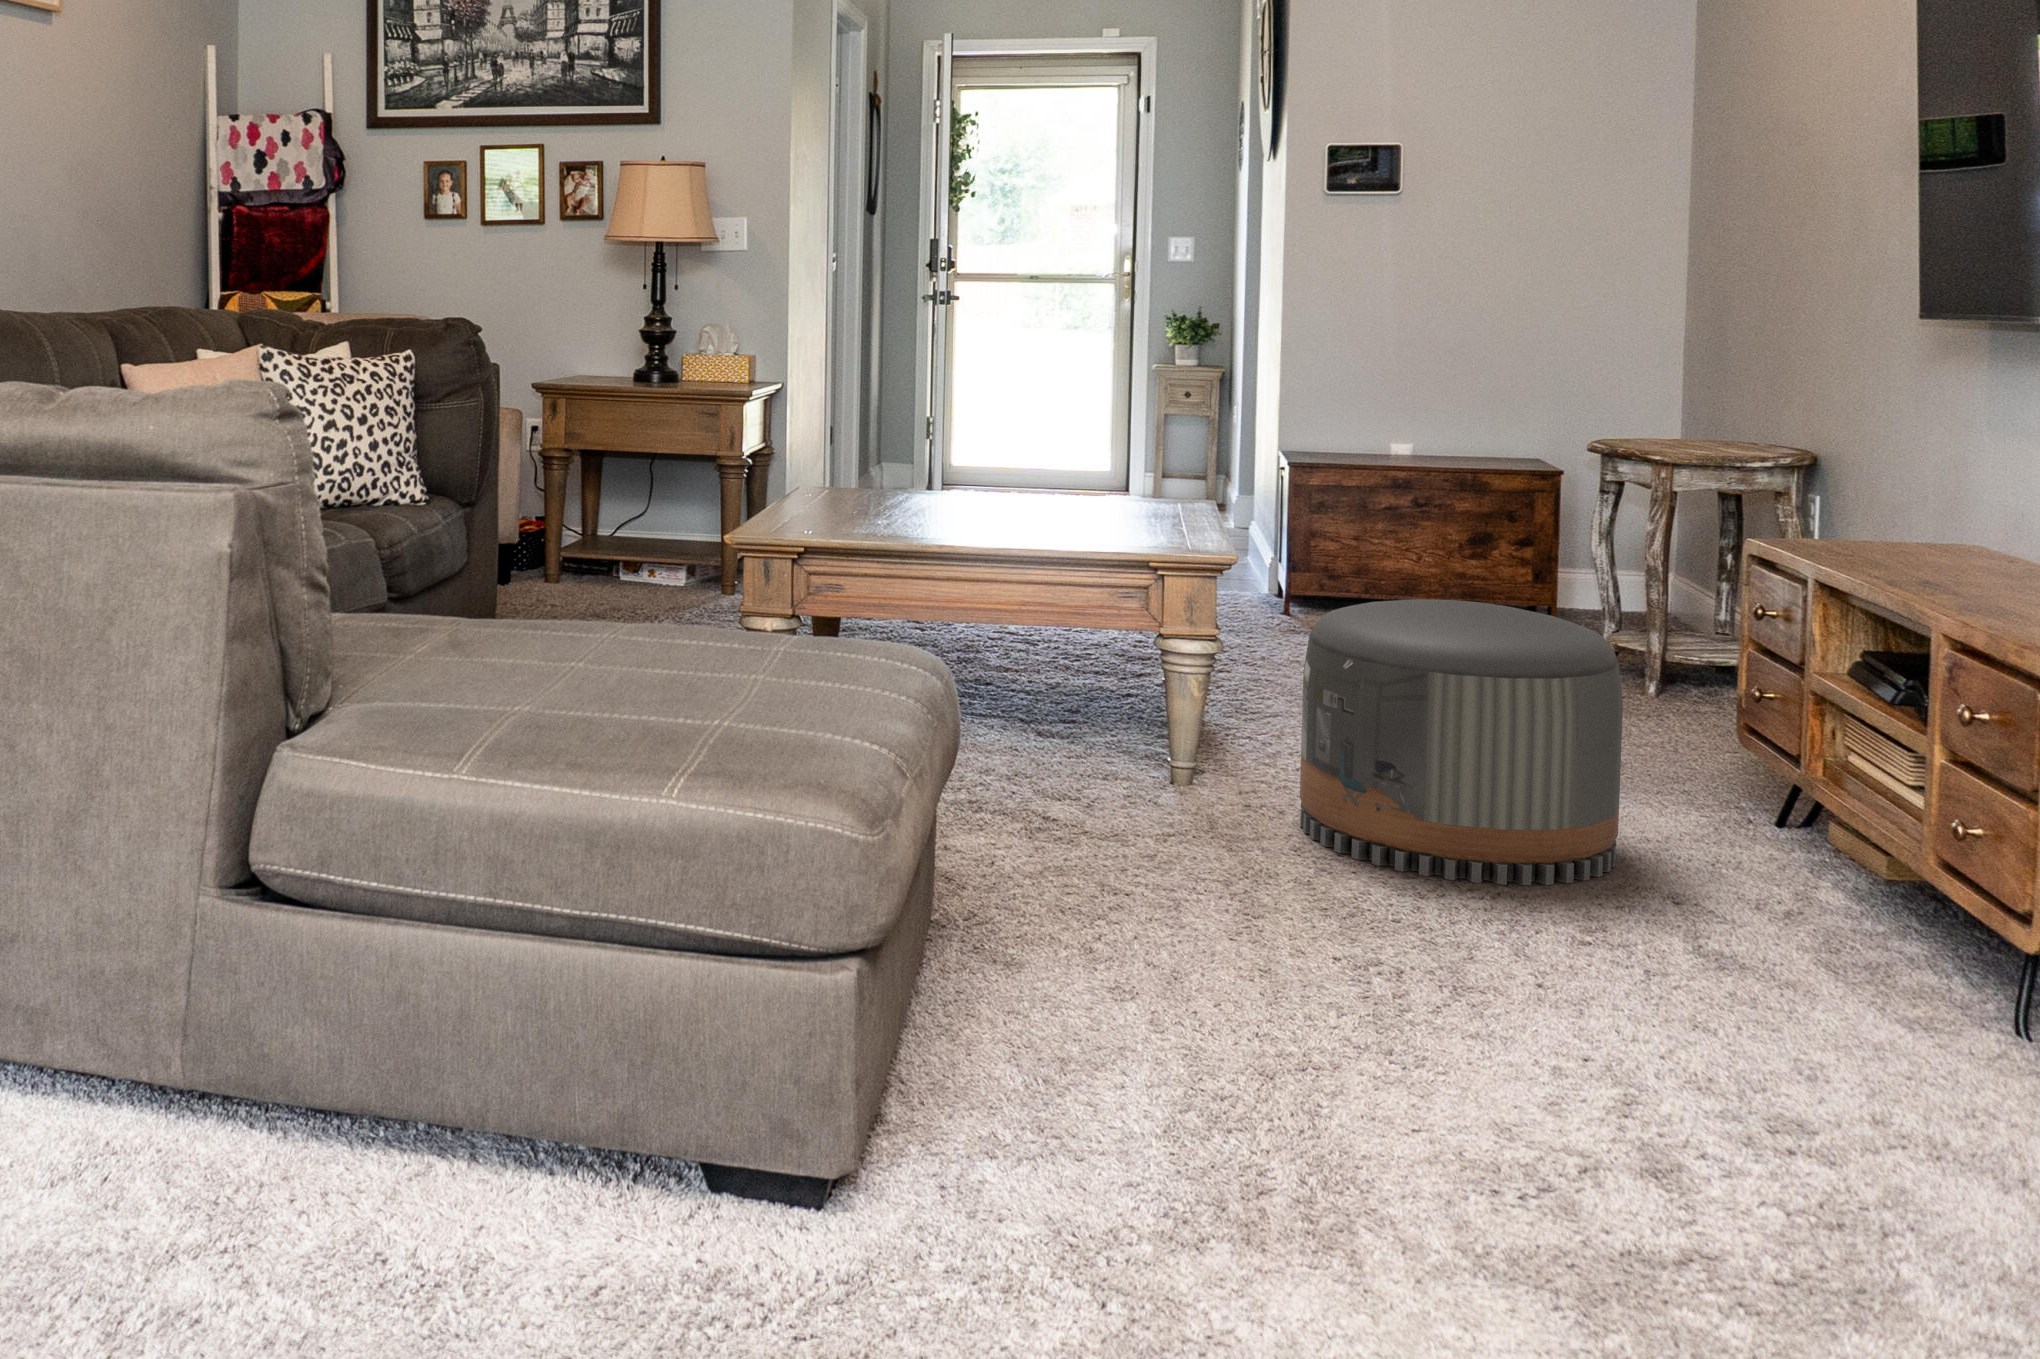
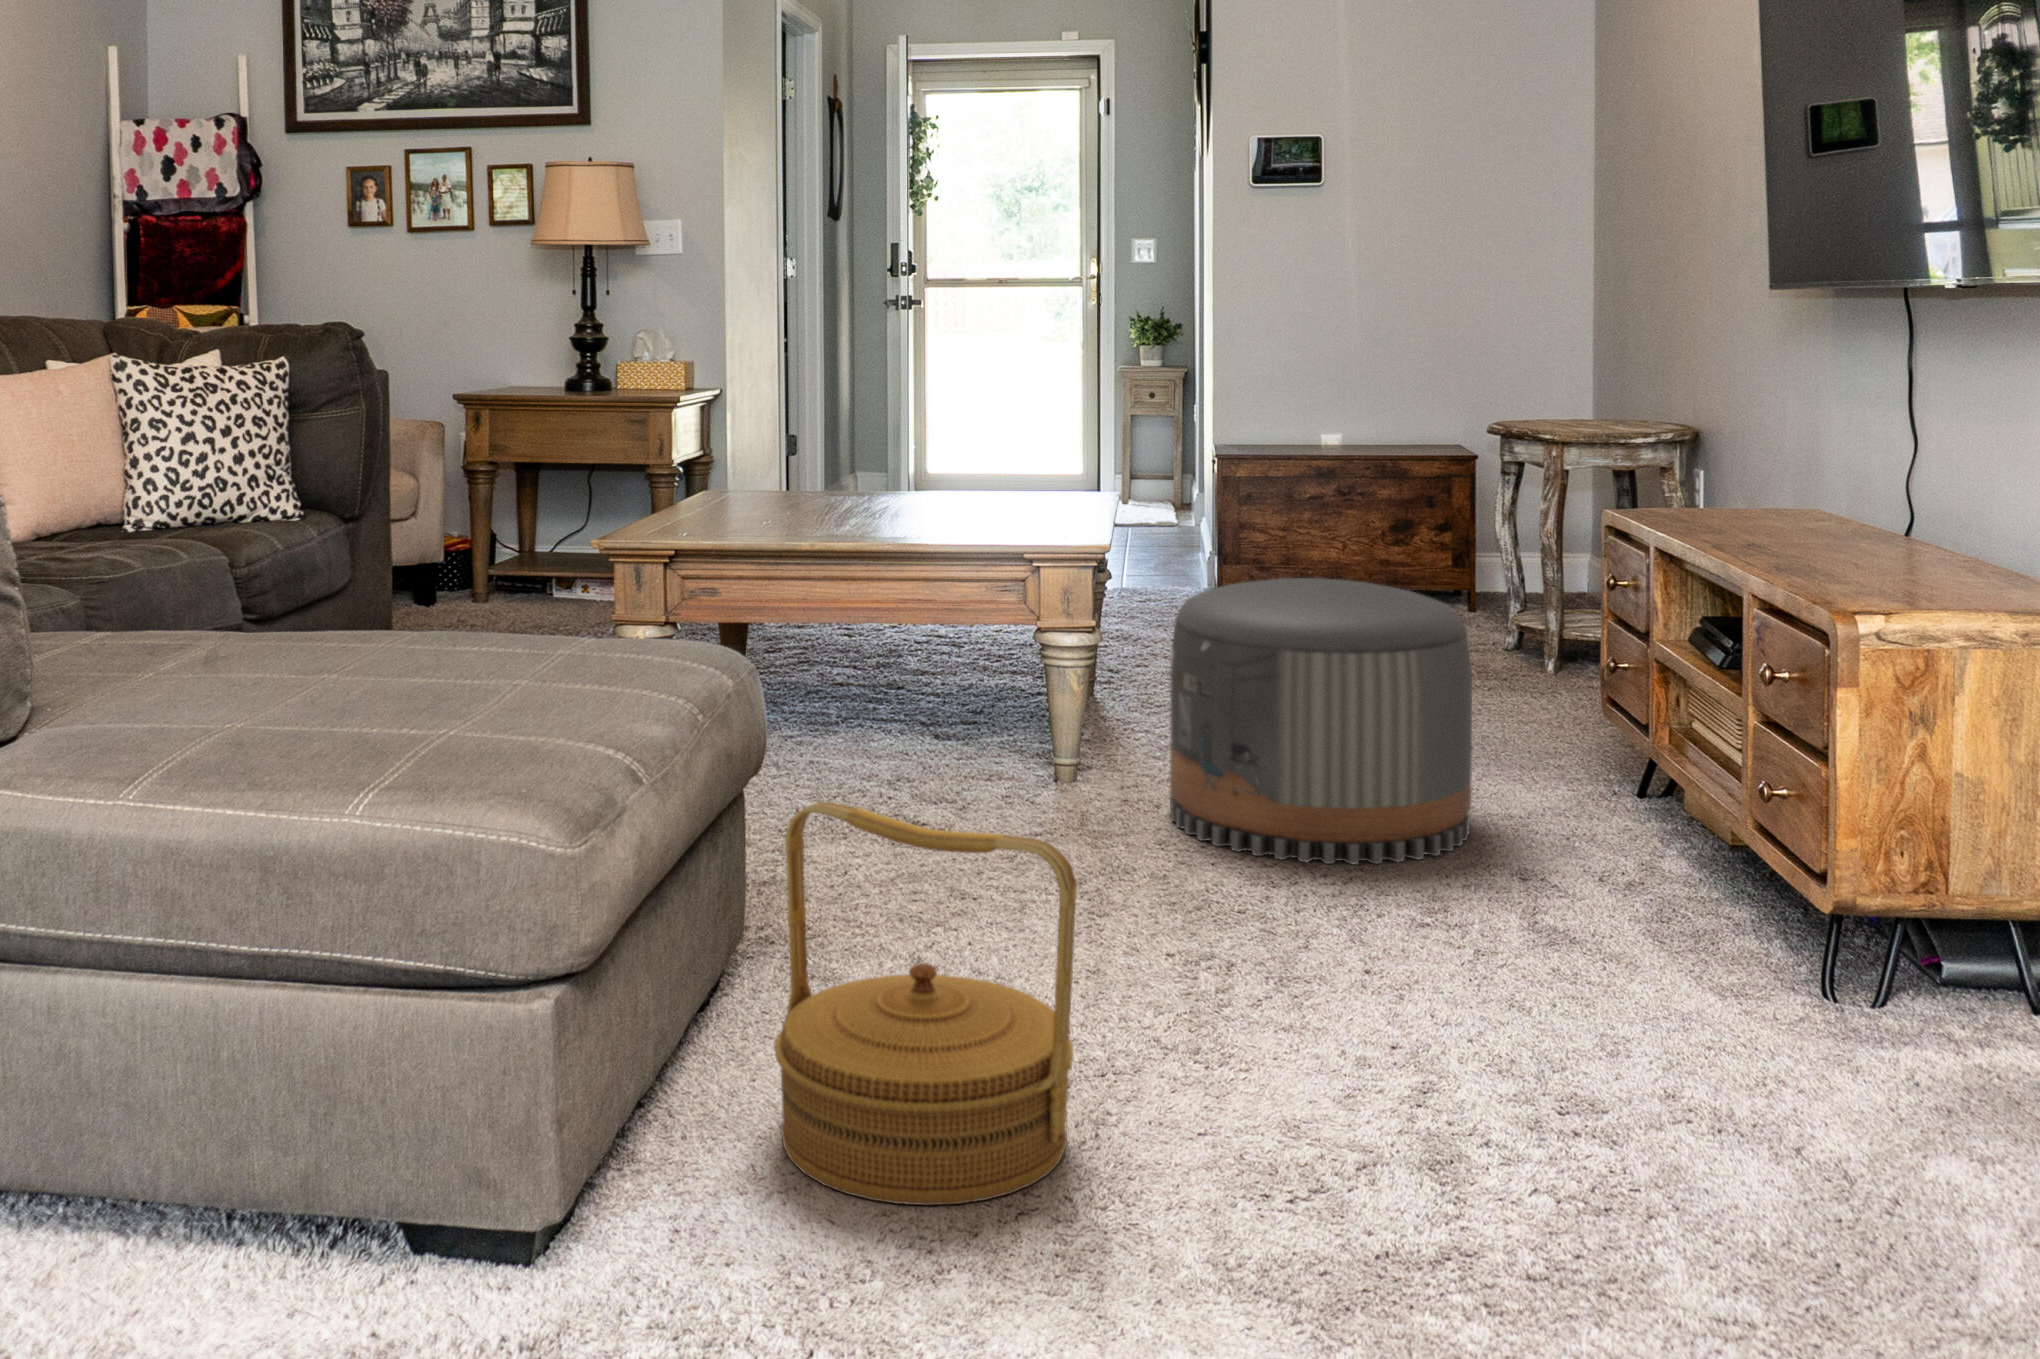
basket: none [1010,802,1312,1176] -> present [774,801,1077,1206]

